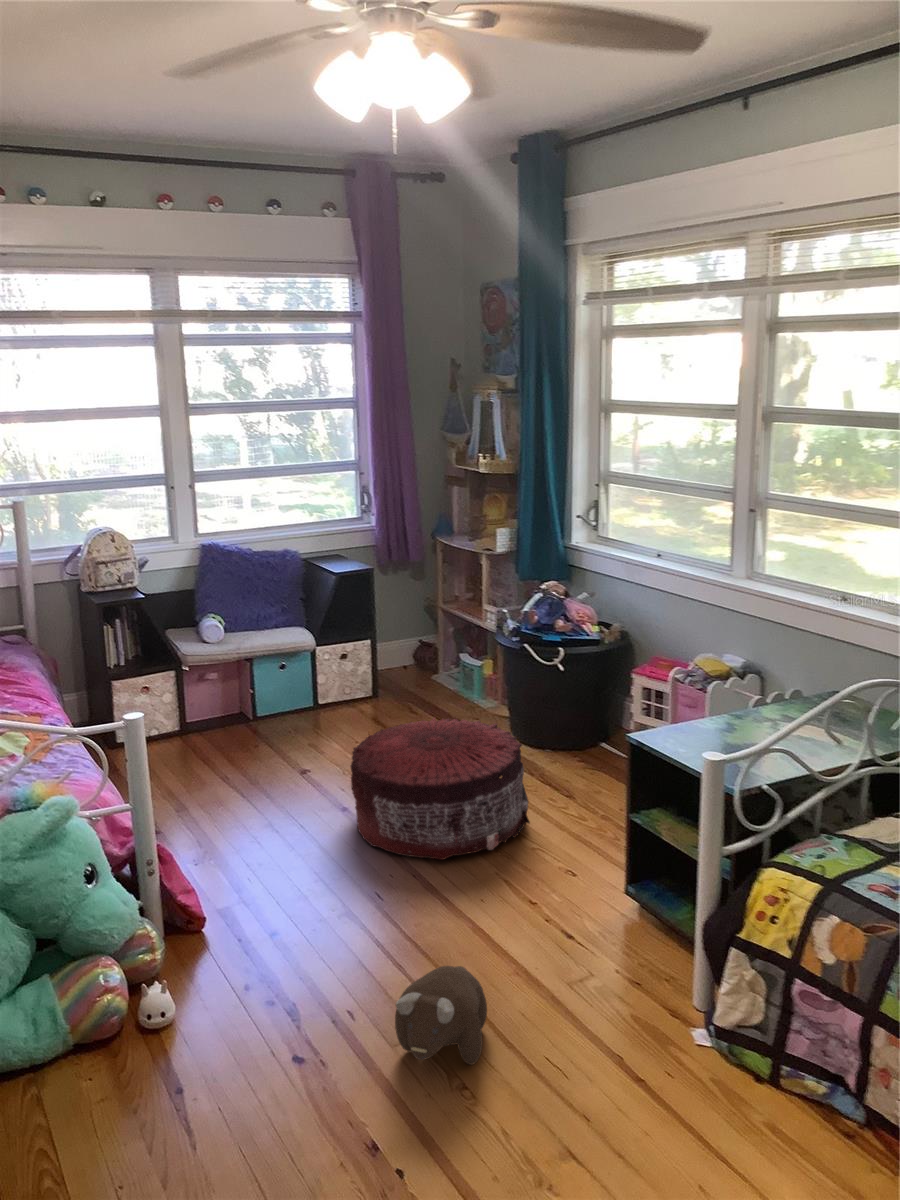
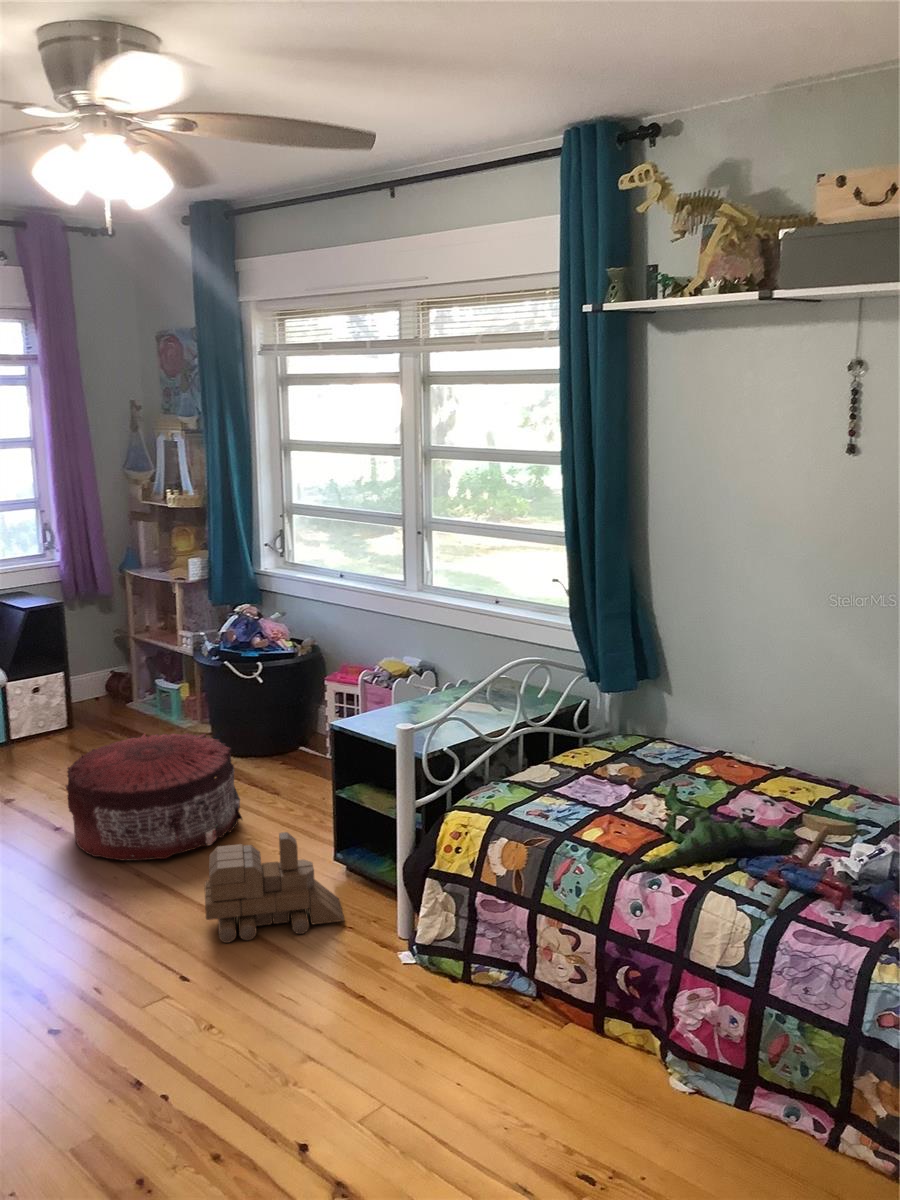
toy train: none [472,858,630,979] -> present [205,832,344,943]
plush toy: present [395,966,487,1065] -> none [146,931,227,1013]

